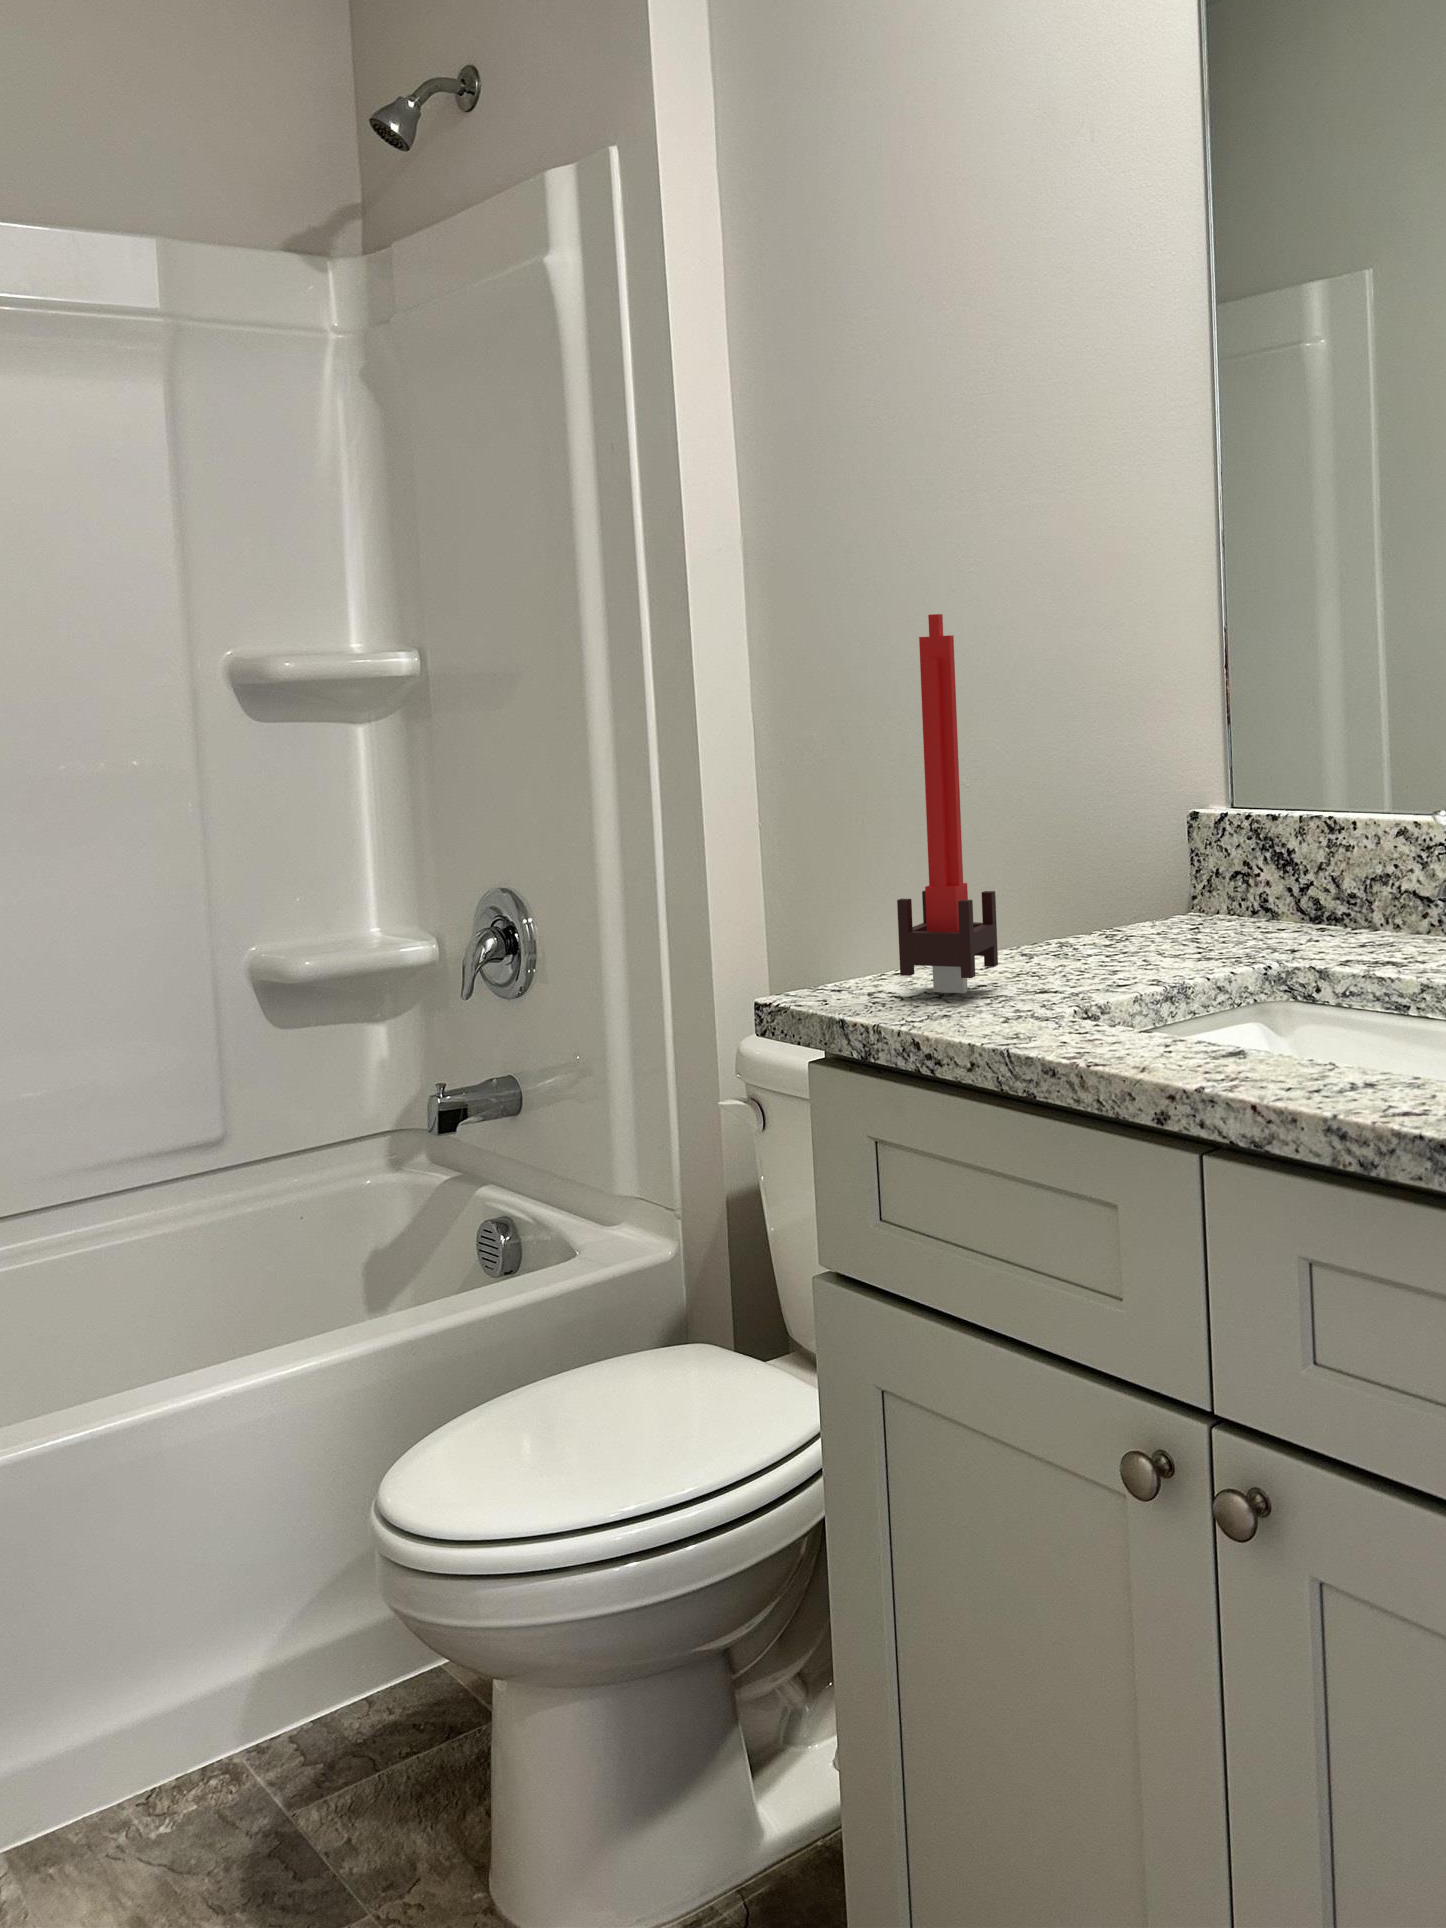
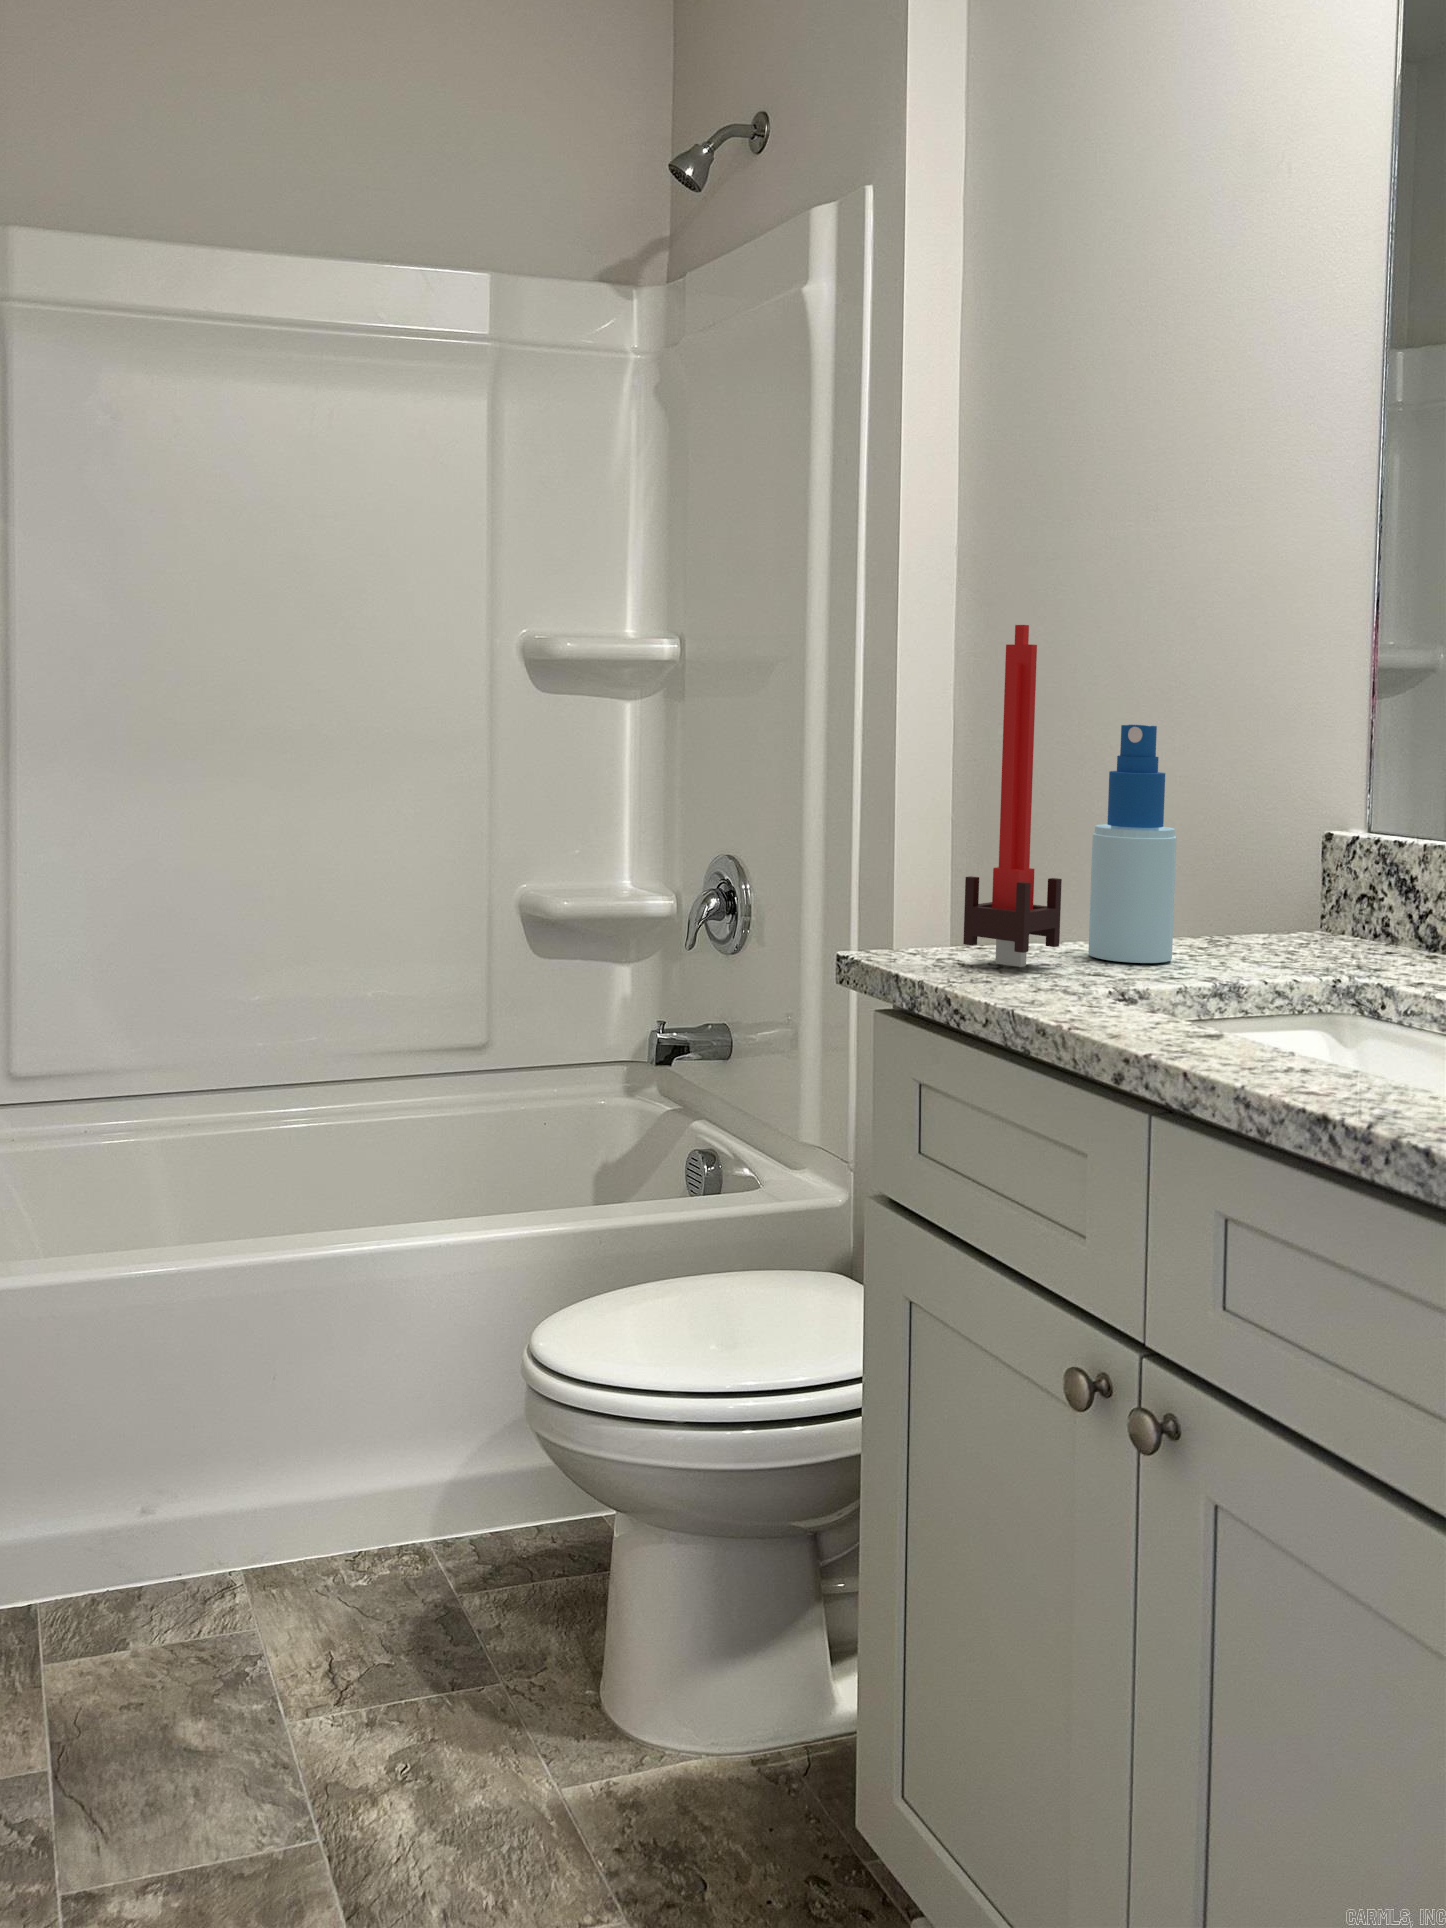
spray bottle: none [1007,716,1098,973] -> present [1088,725,1177,963]

